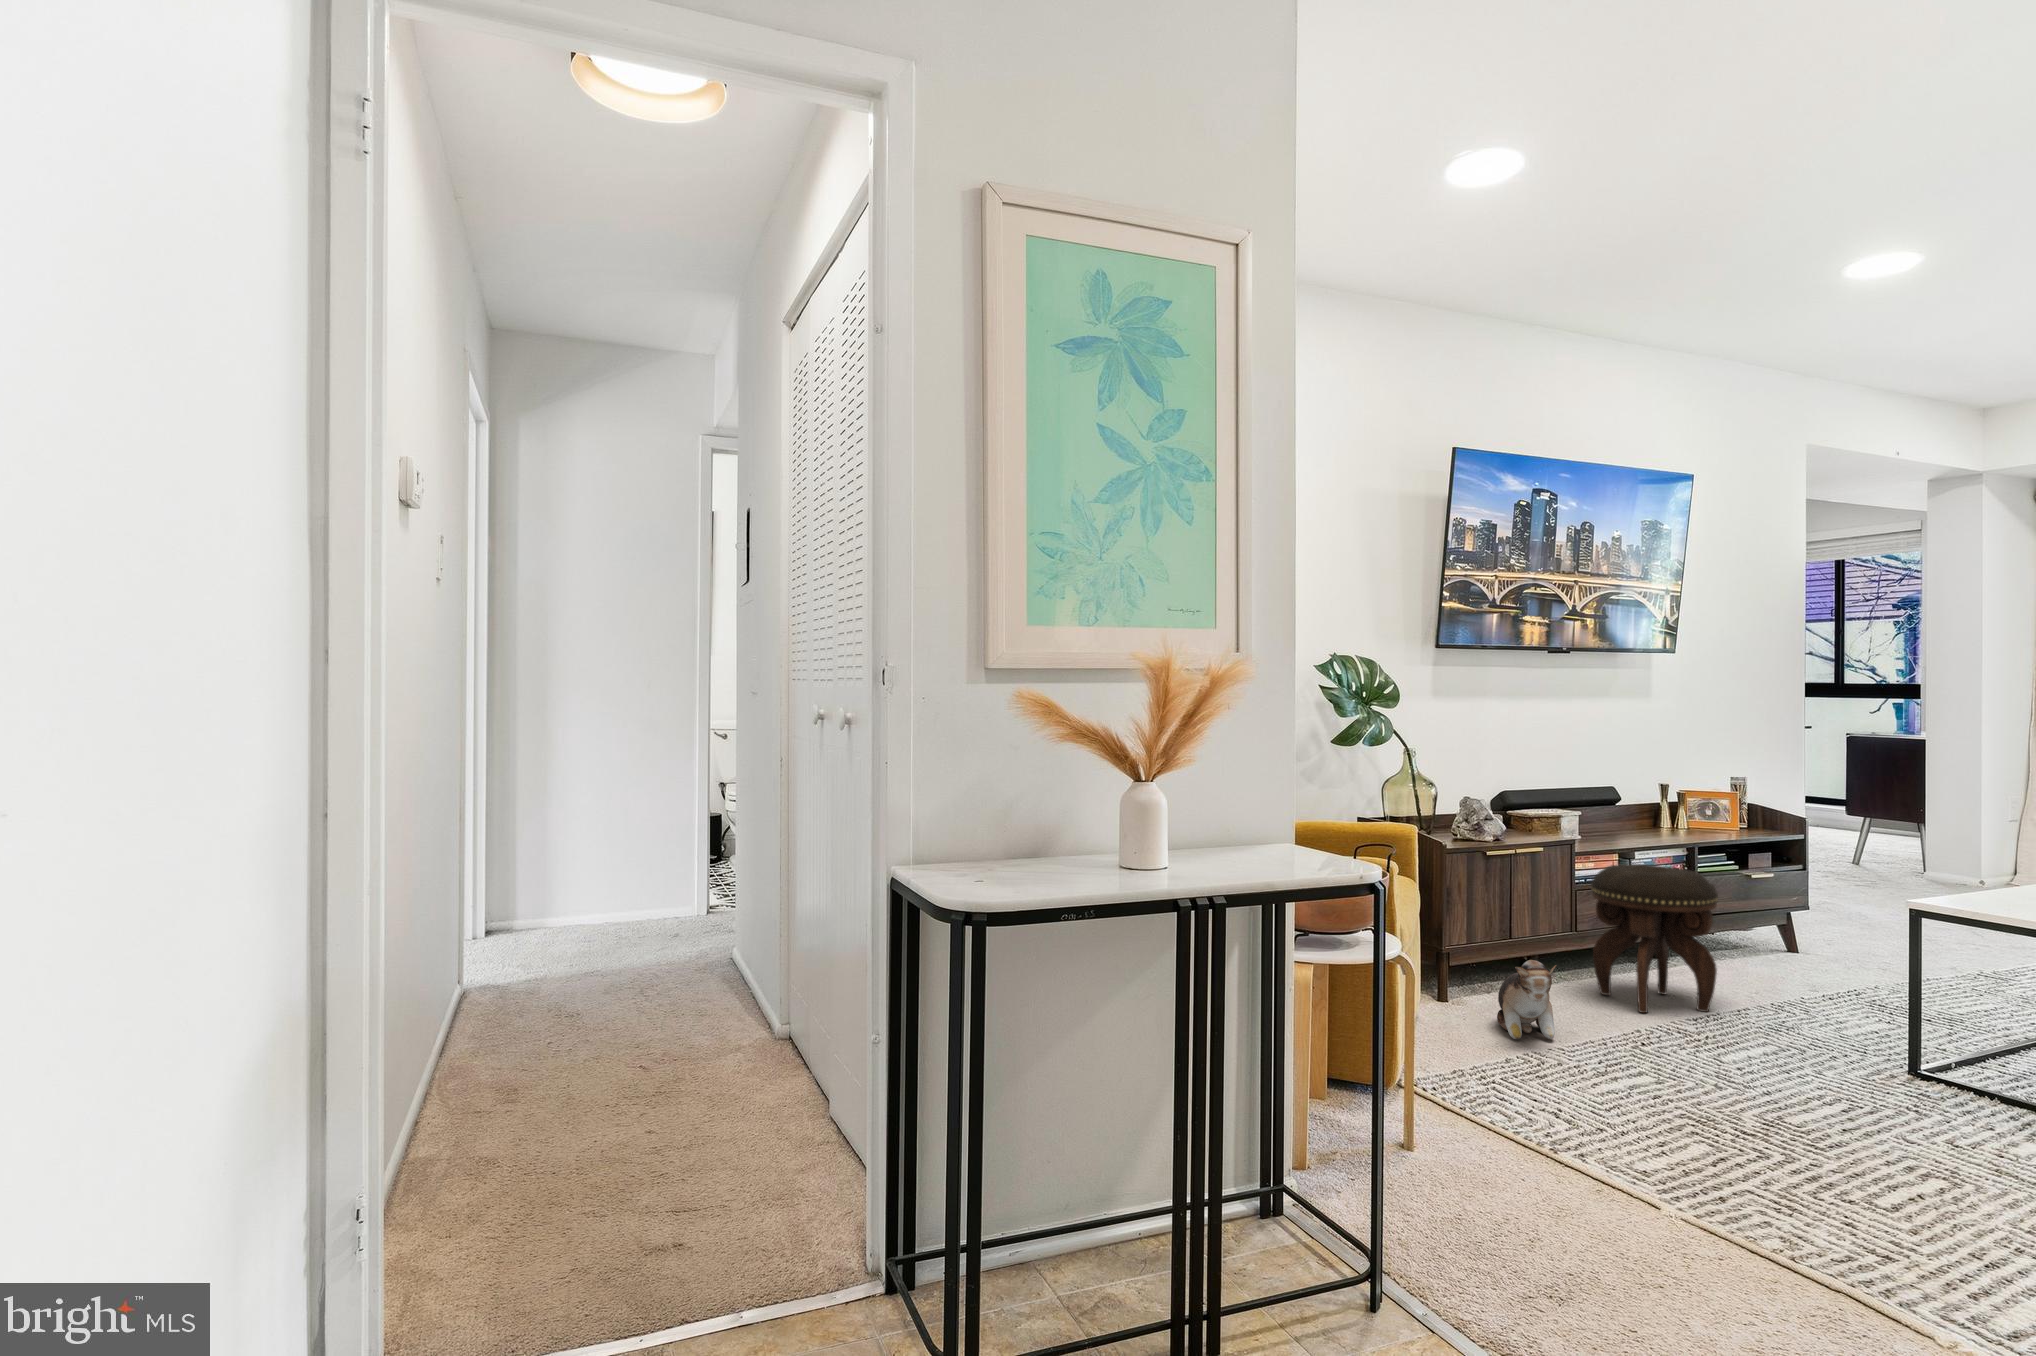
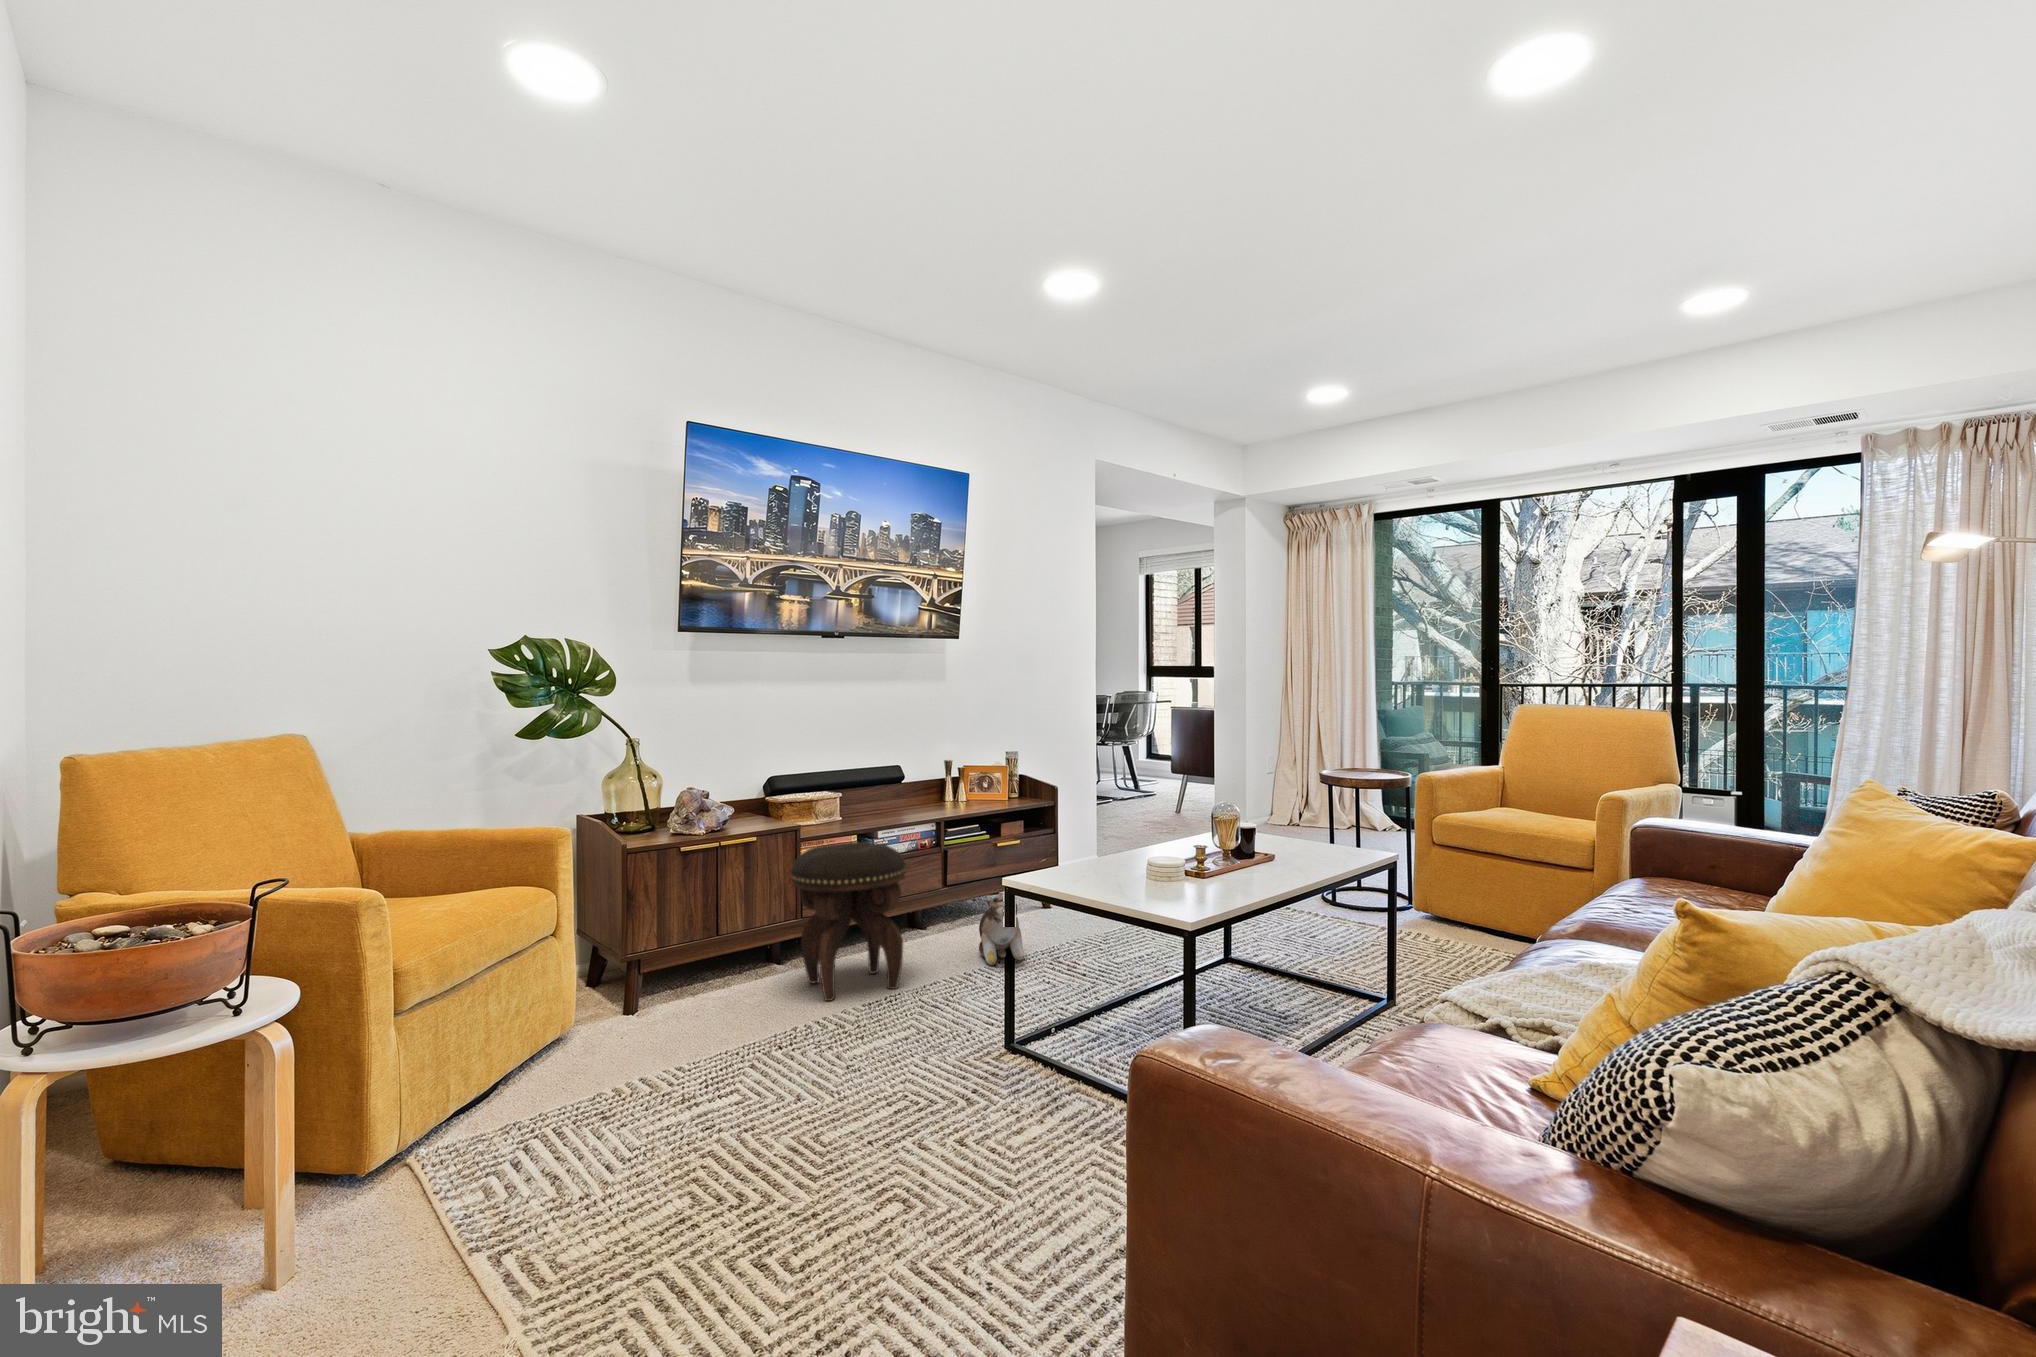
plush toy: present [1497,960,1556,1039] -> present [979,893,1023,965]

